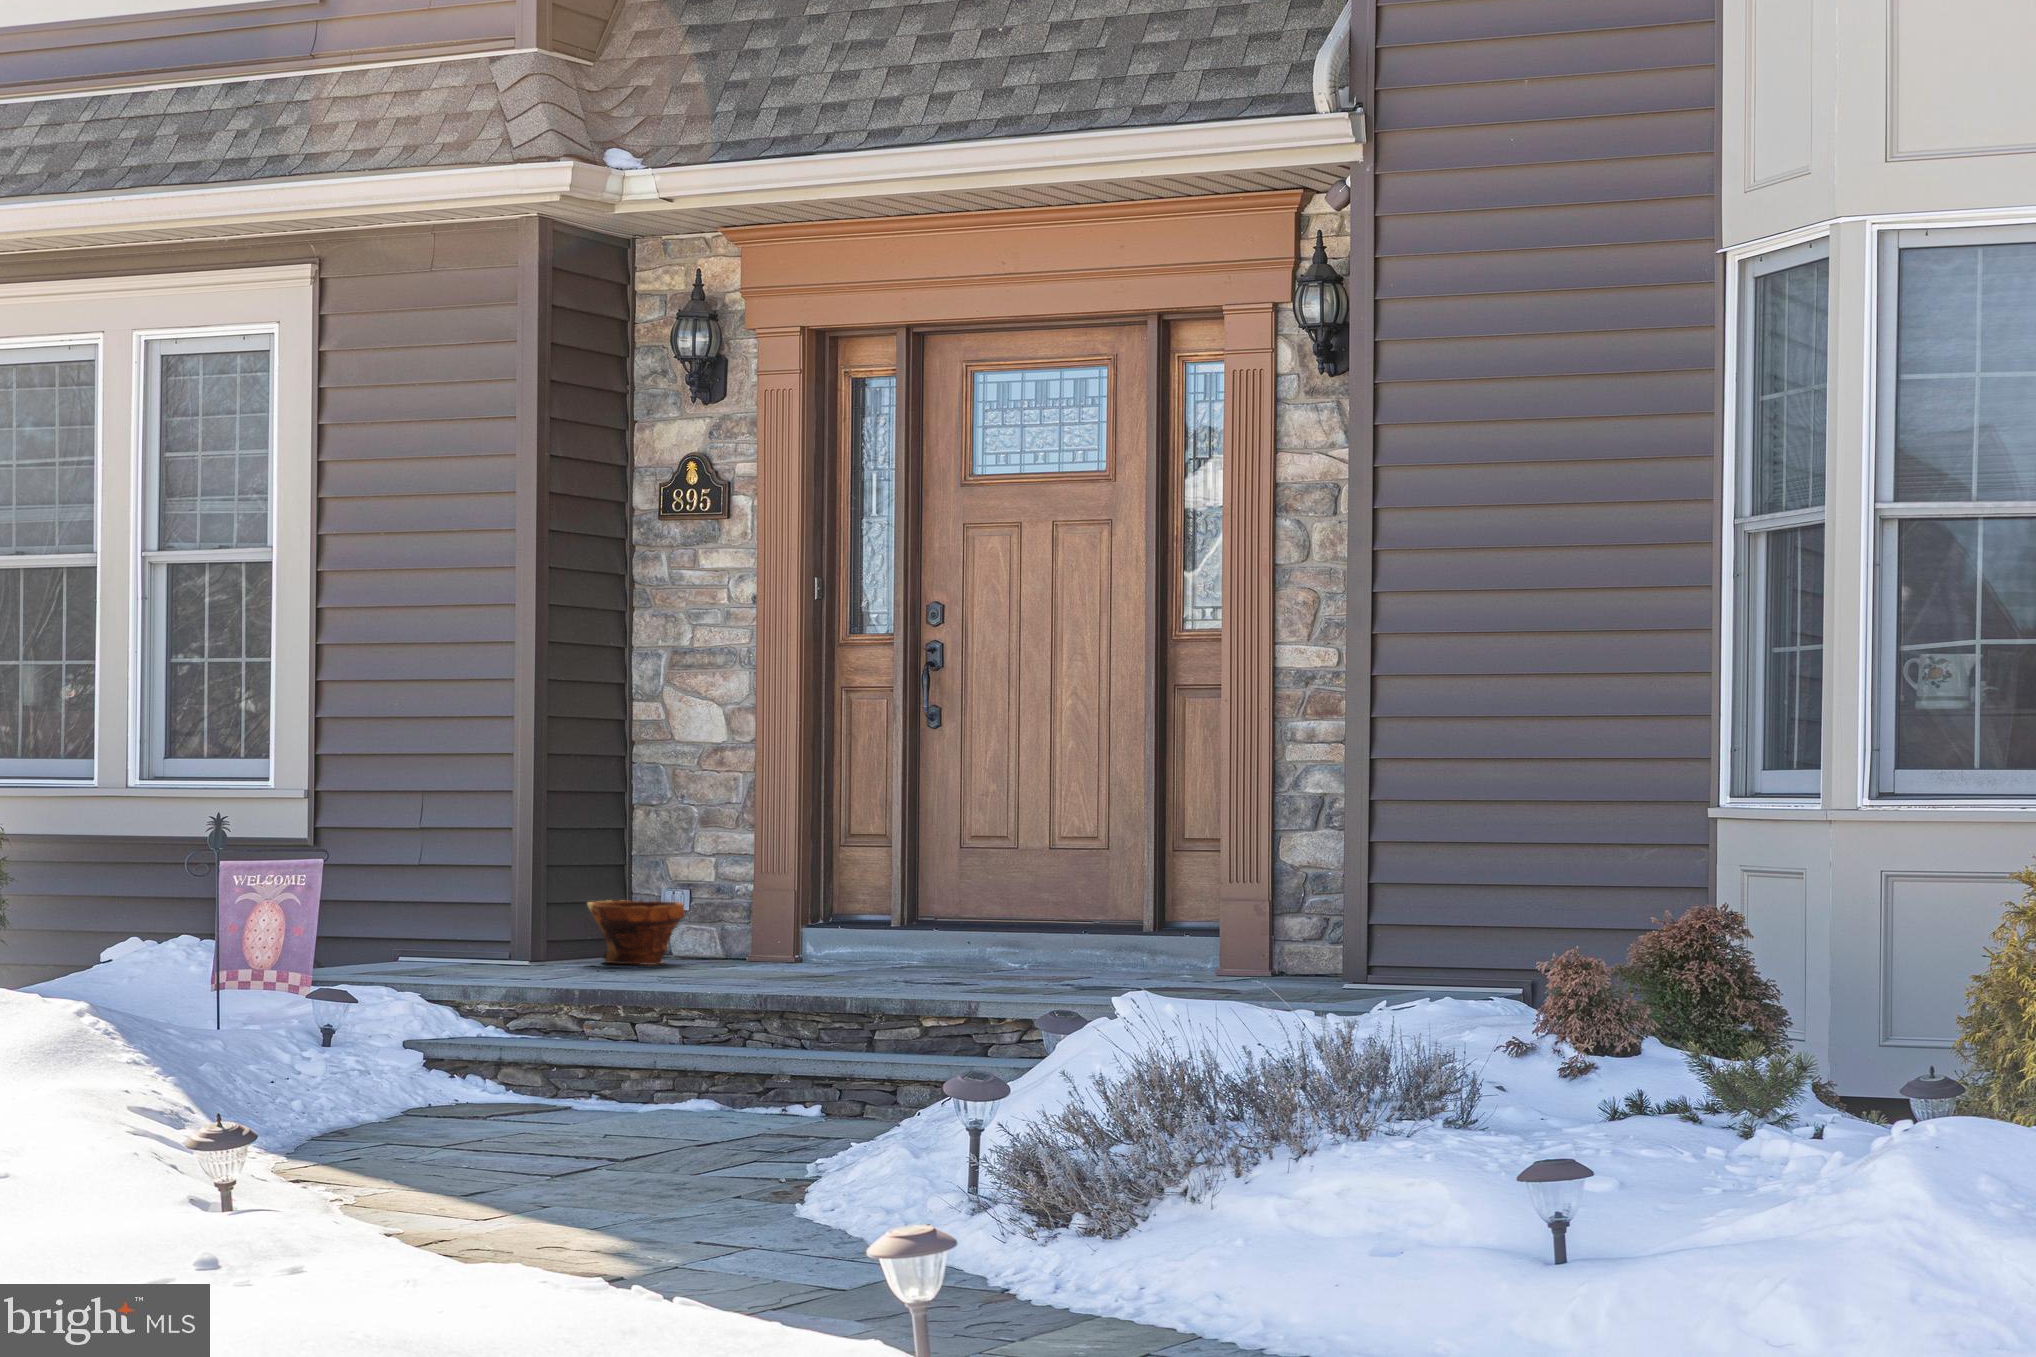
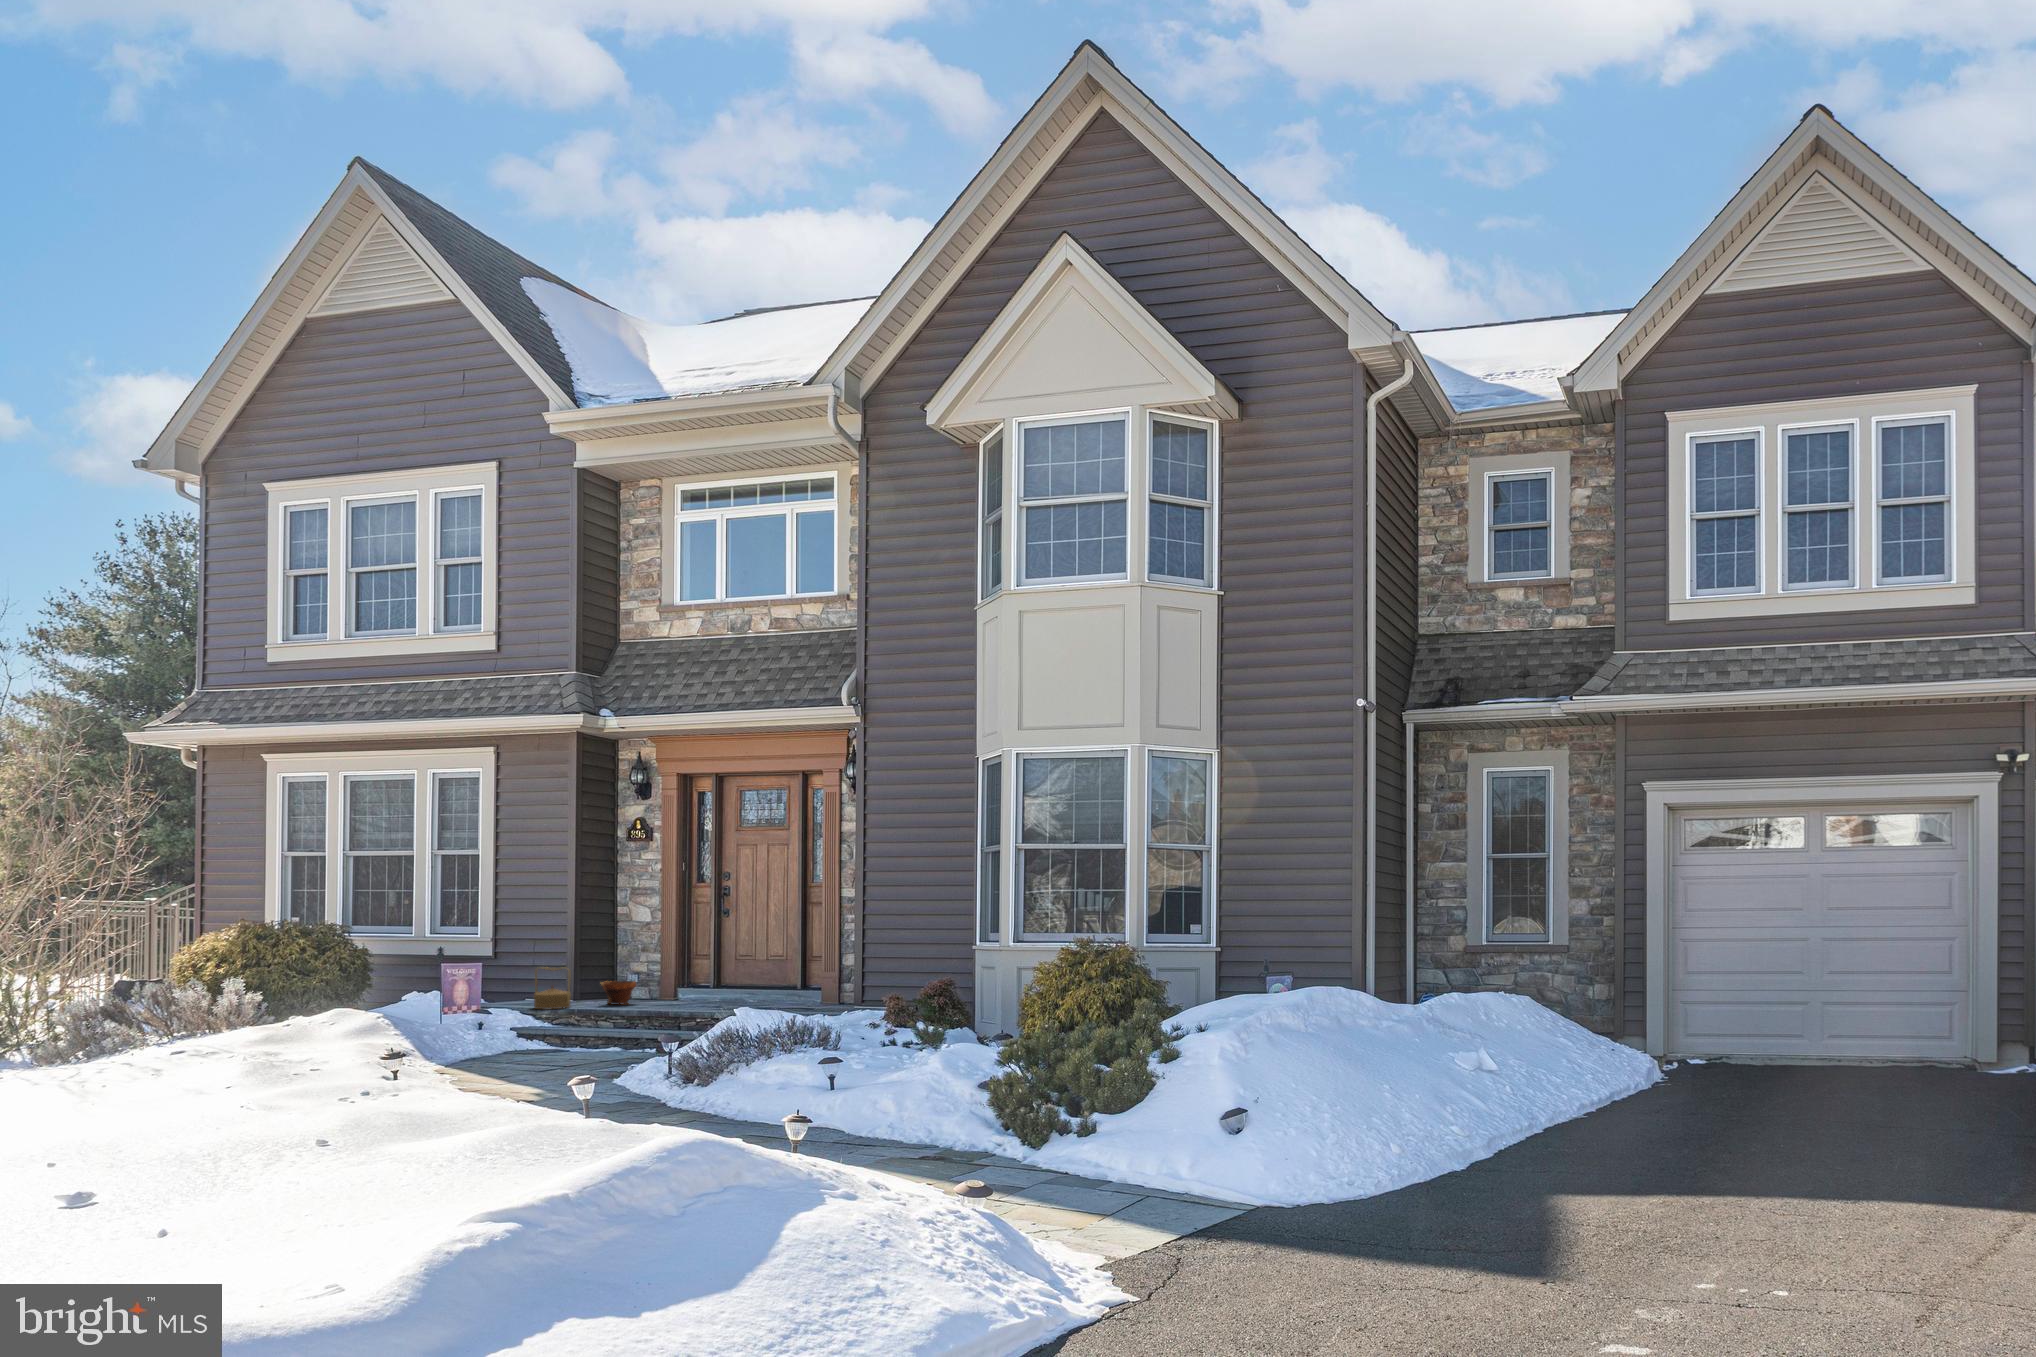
woven basket: none [400,855,506,973] -> present [534,967,571,1009]

